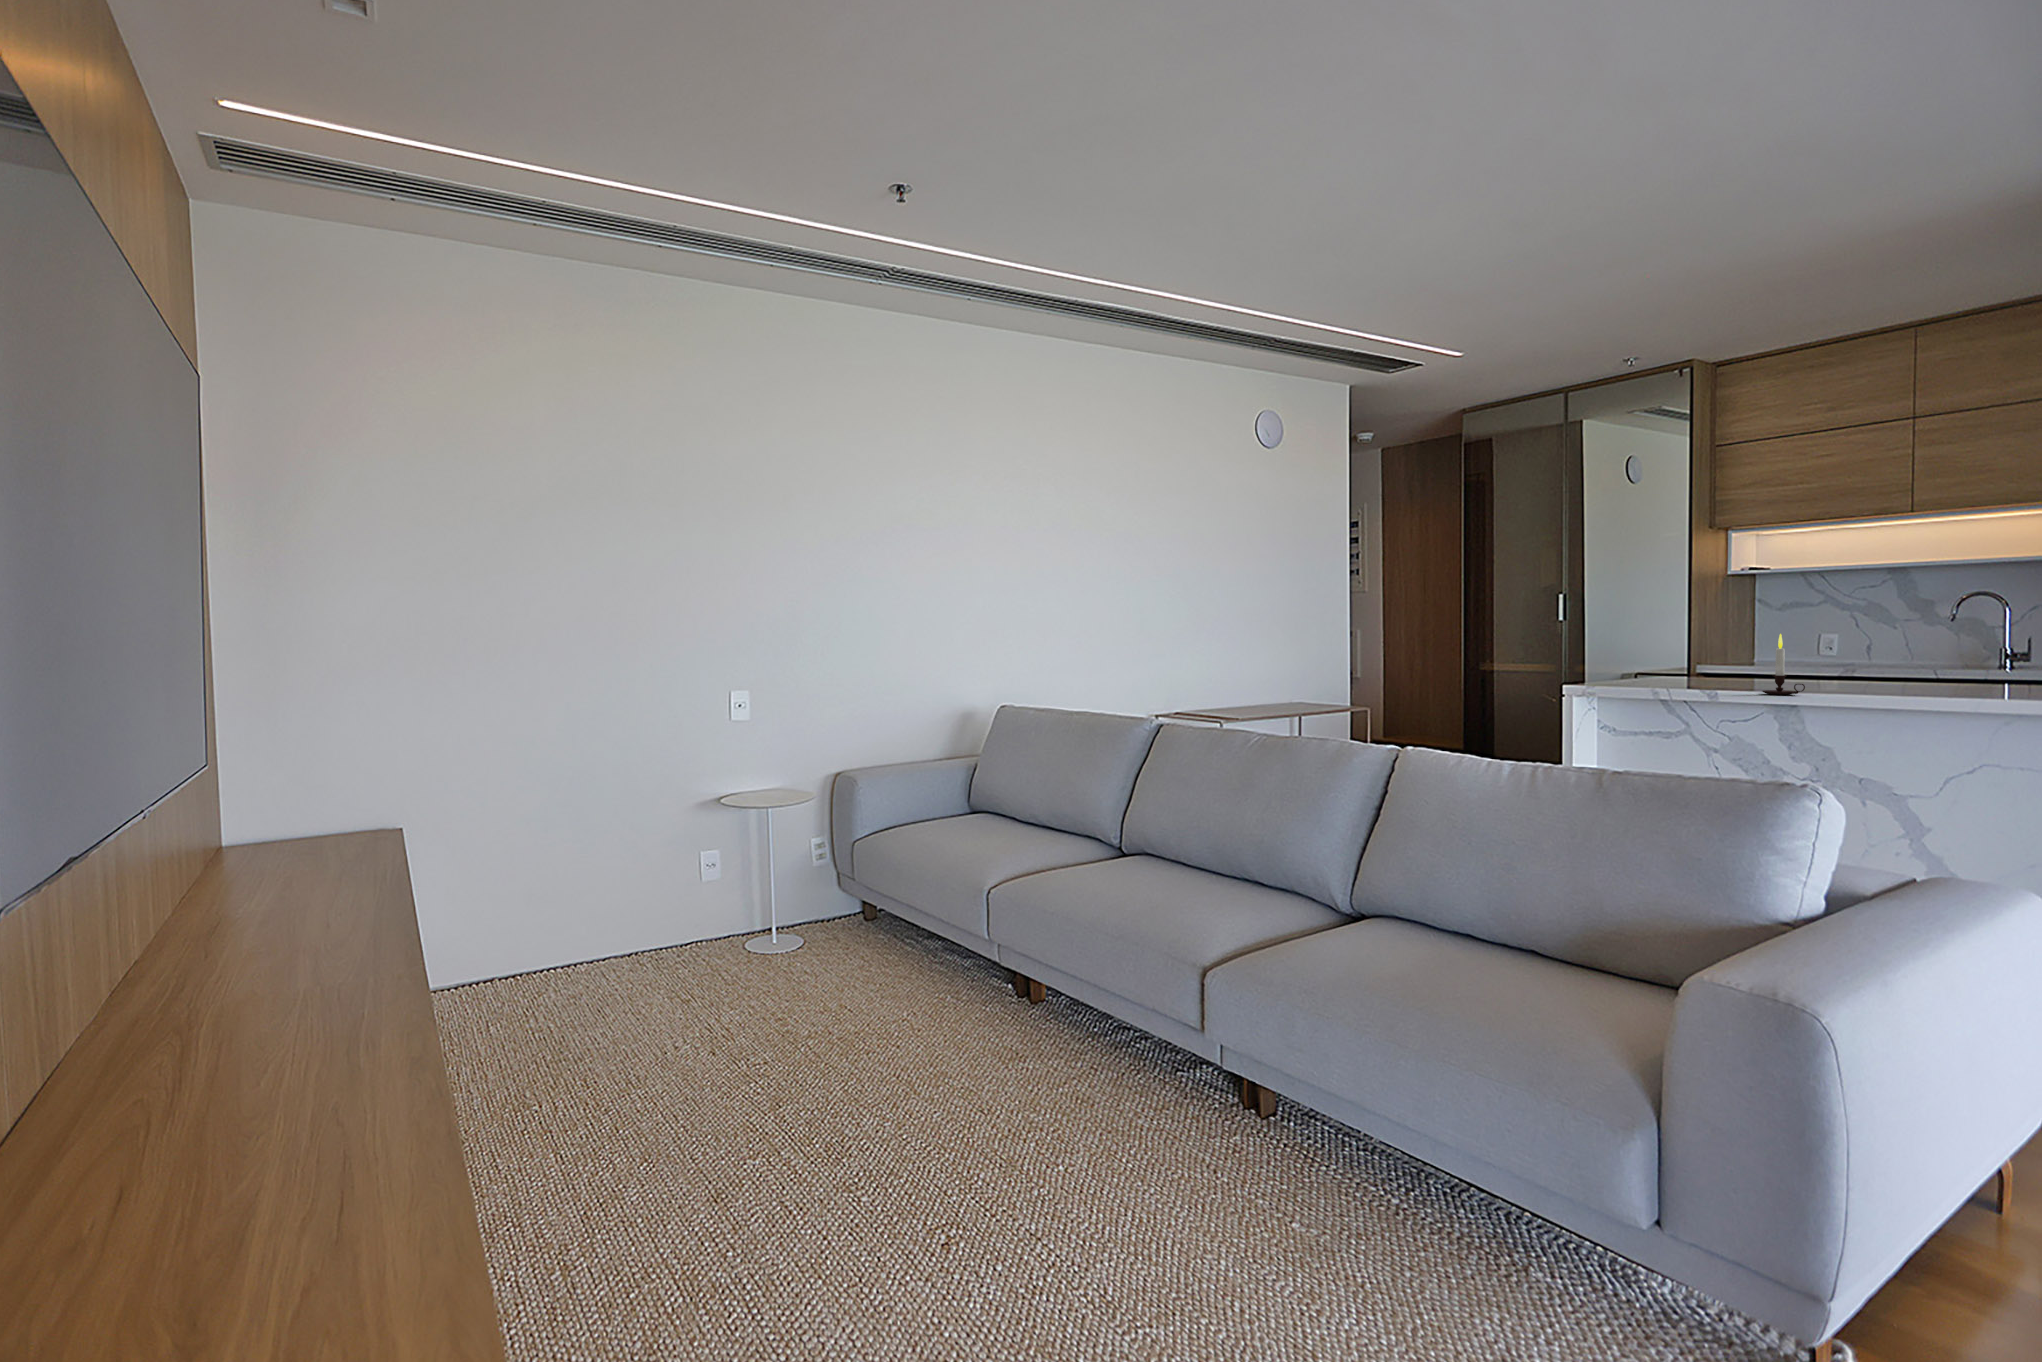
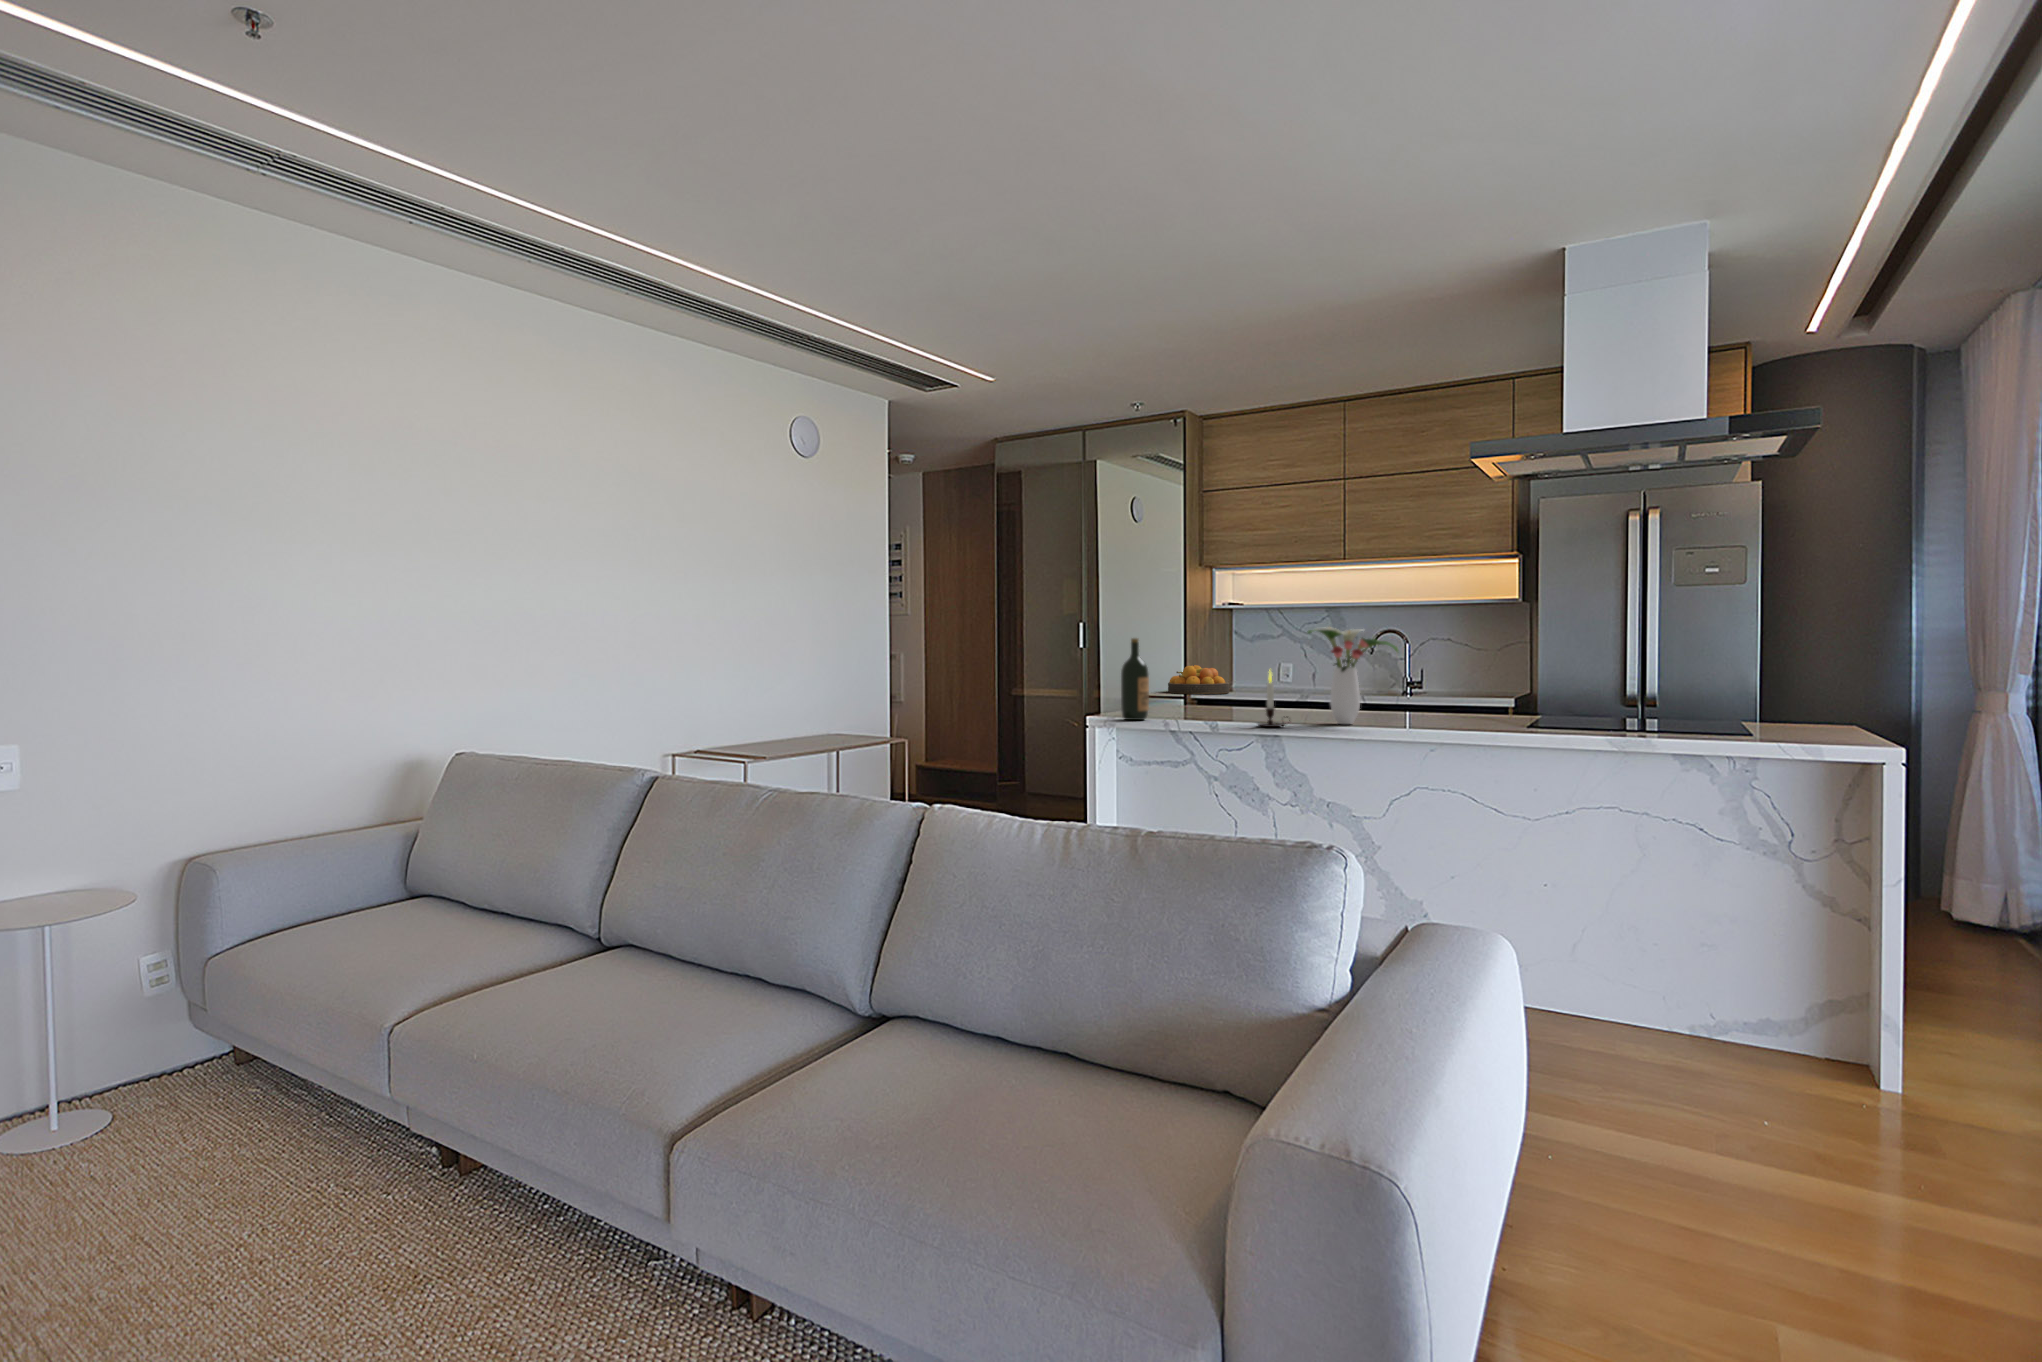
flower arrangement: none [1830,588,1954,694] -> present [1308,627,1398,724]
wine bottle: none [1602,606,1635,688] -> present [1121,638,1149,720]
fruit bowl: none [1667,638,1748,668] -> present [1168,665,1230,694]

